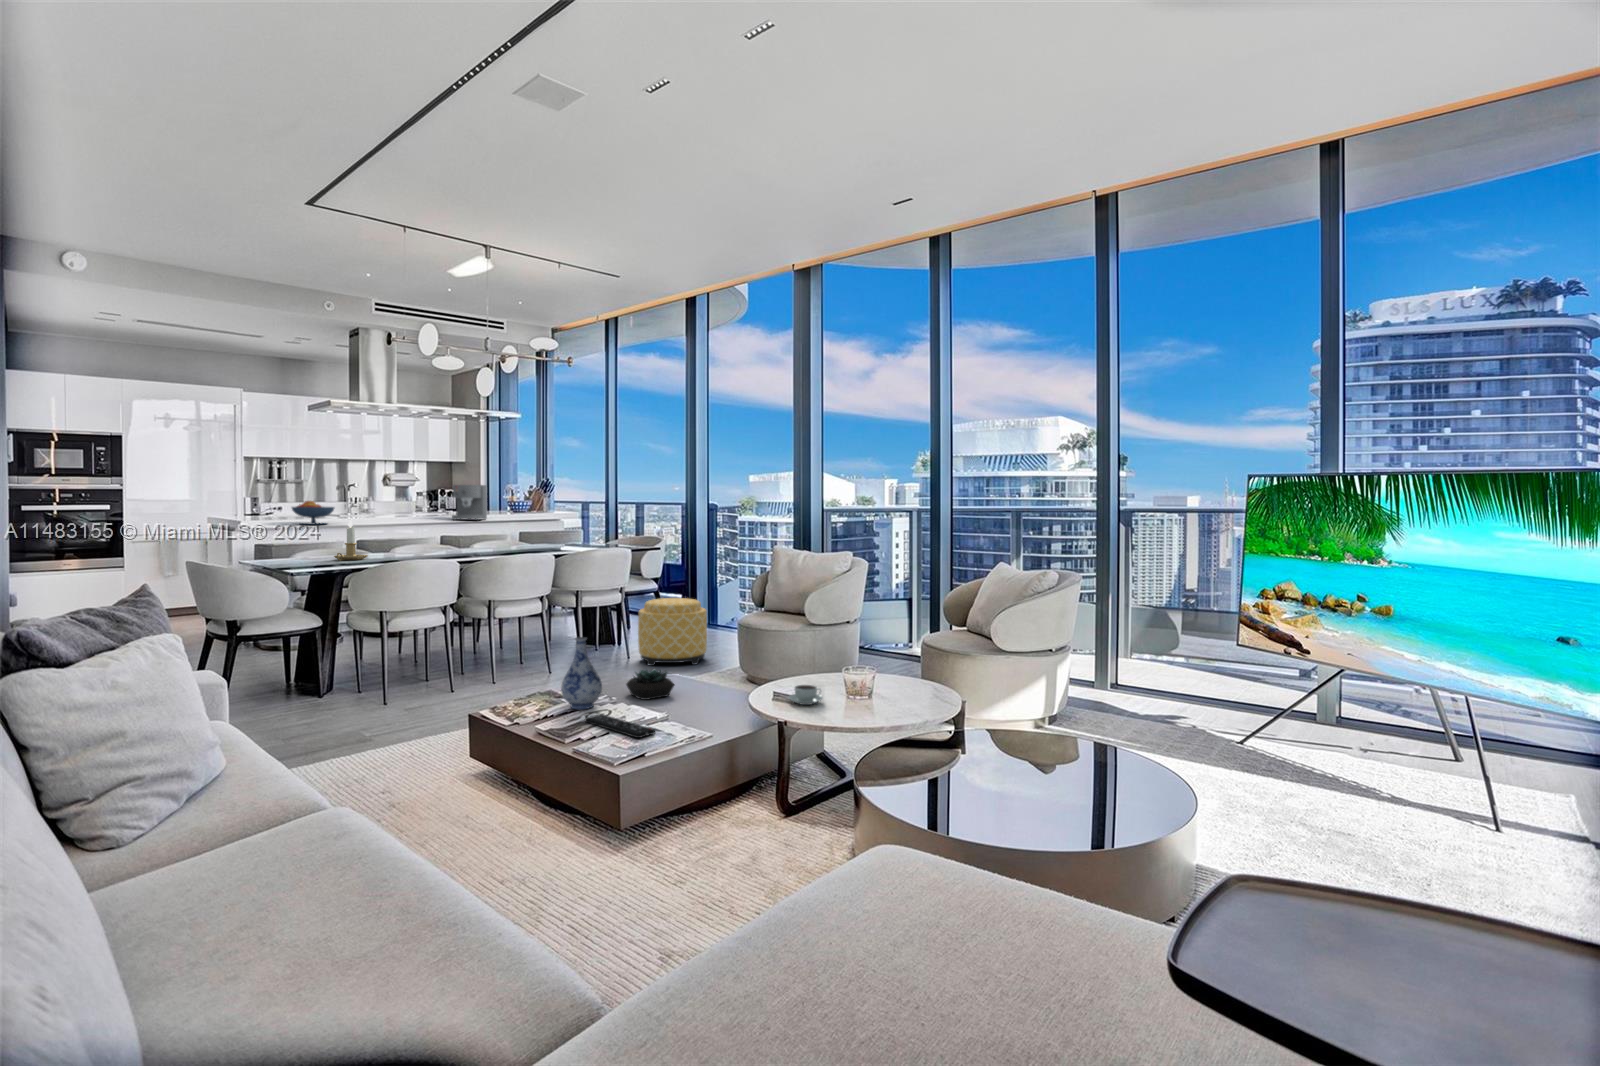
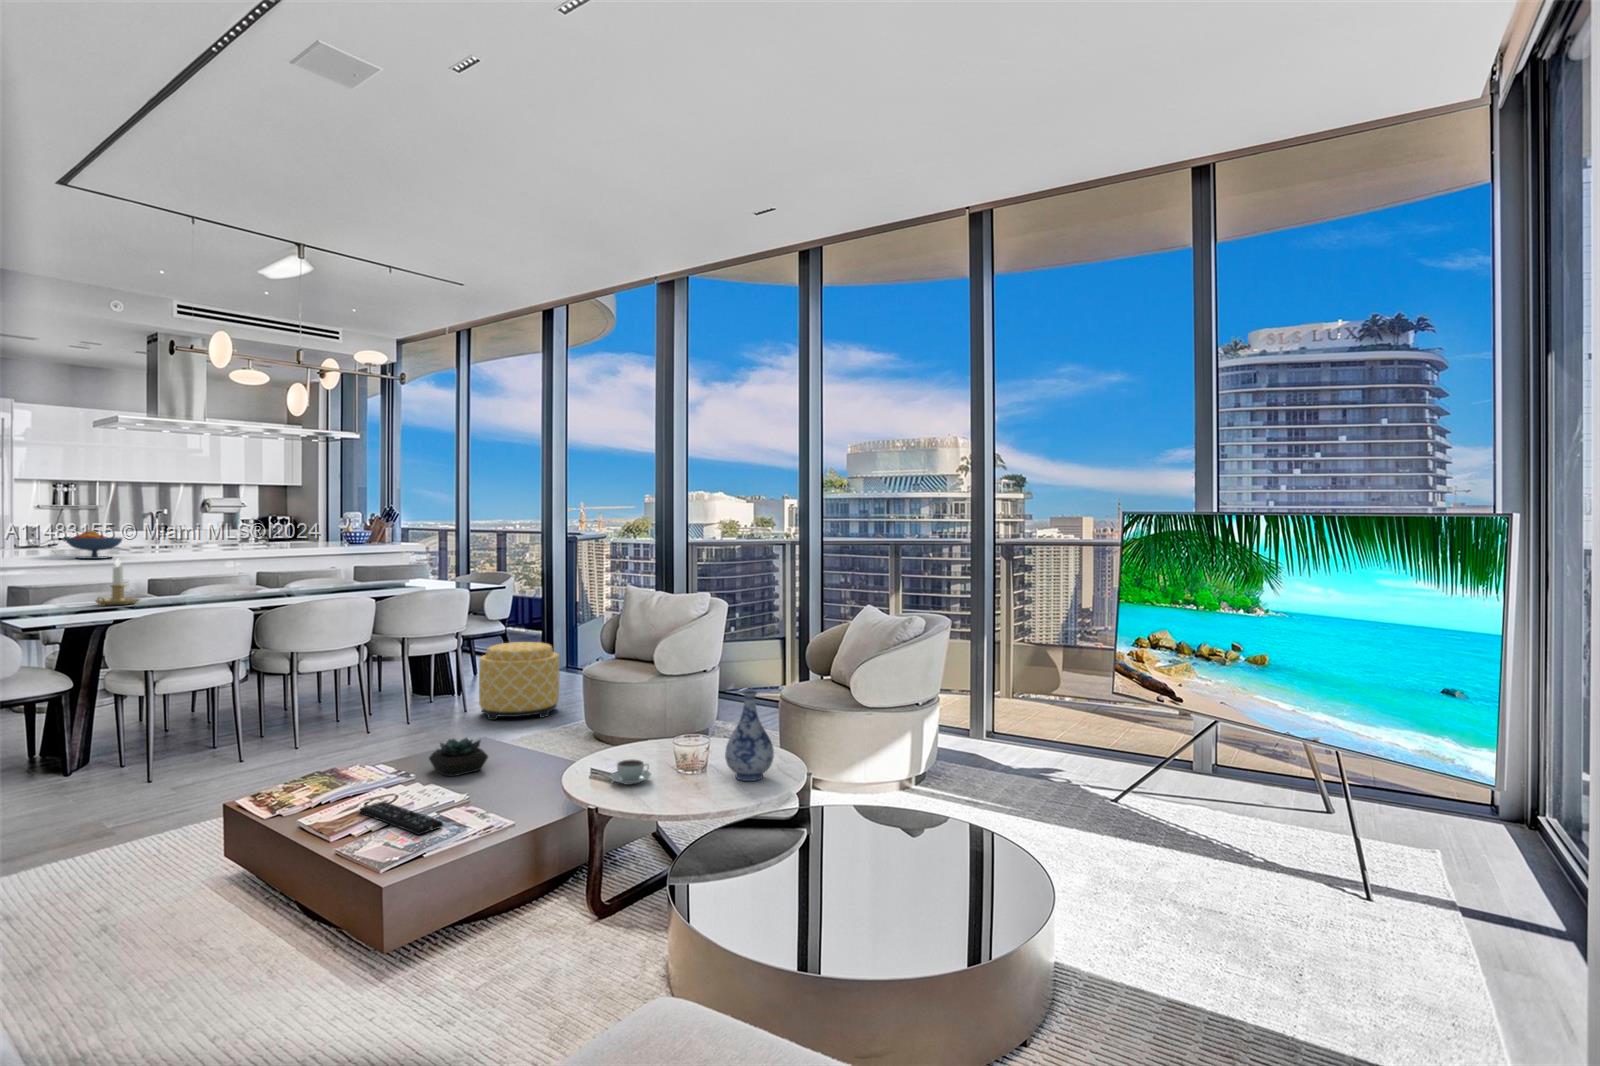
coffee maker: present [452,485,487,520] -> none [275,512,319,552]
vase: present [561,637,602,709] -> present [725,691,774,781]

